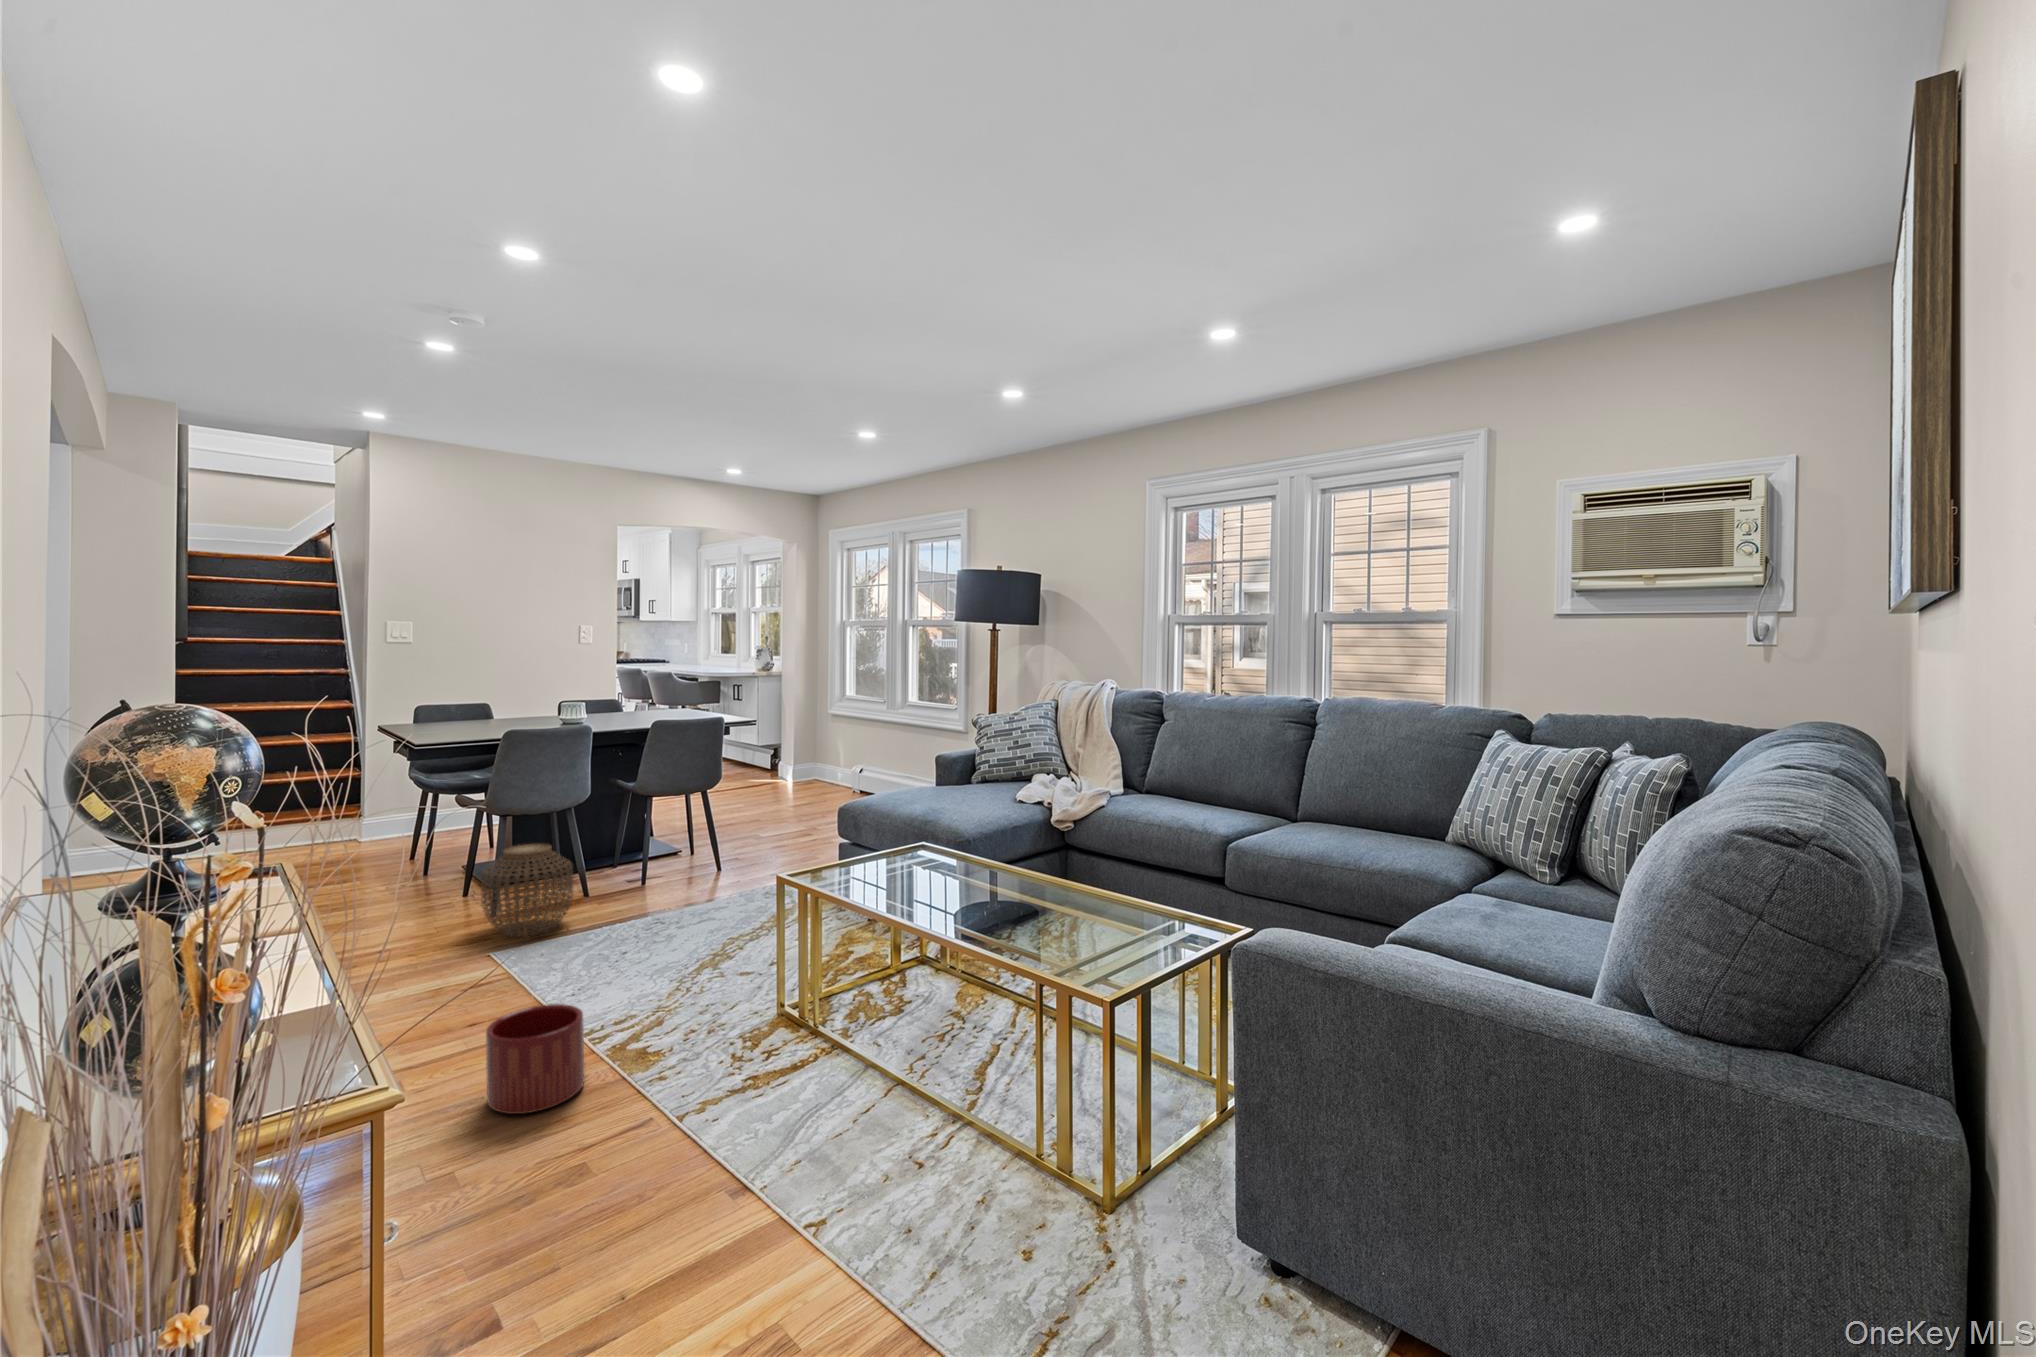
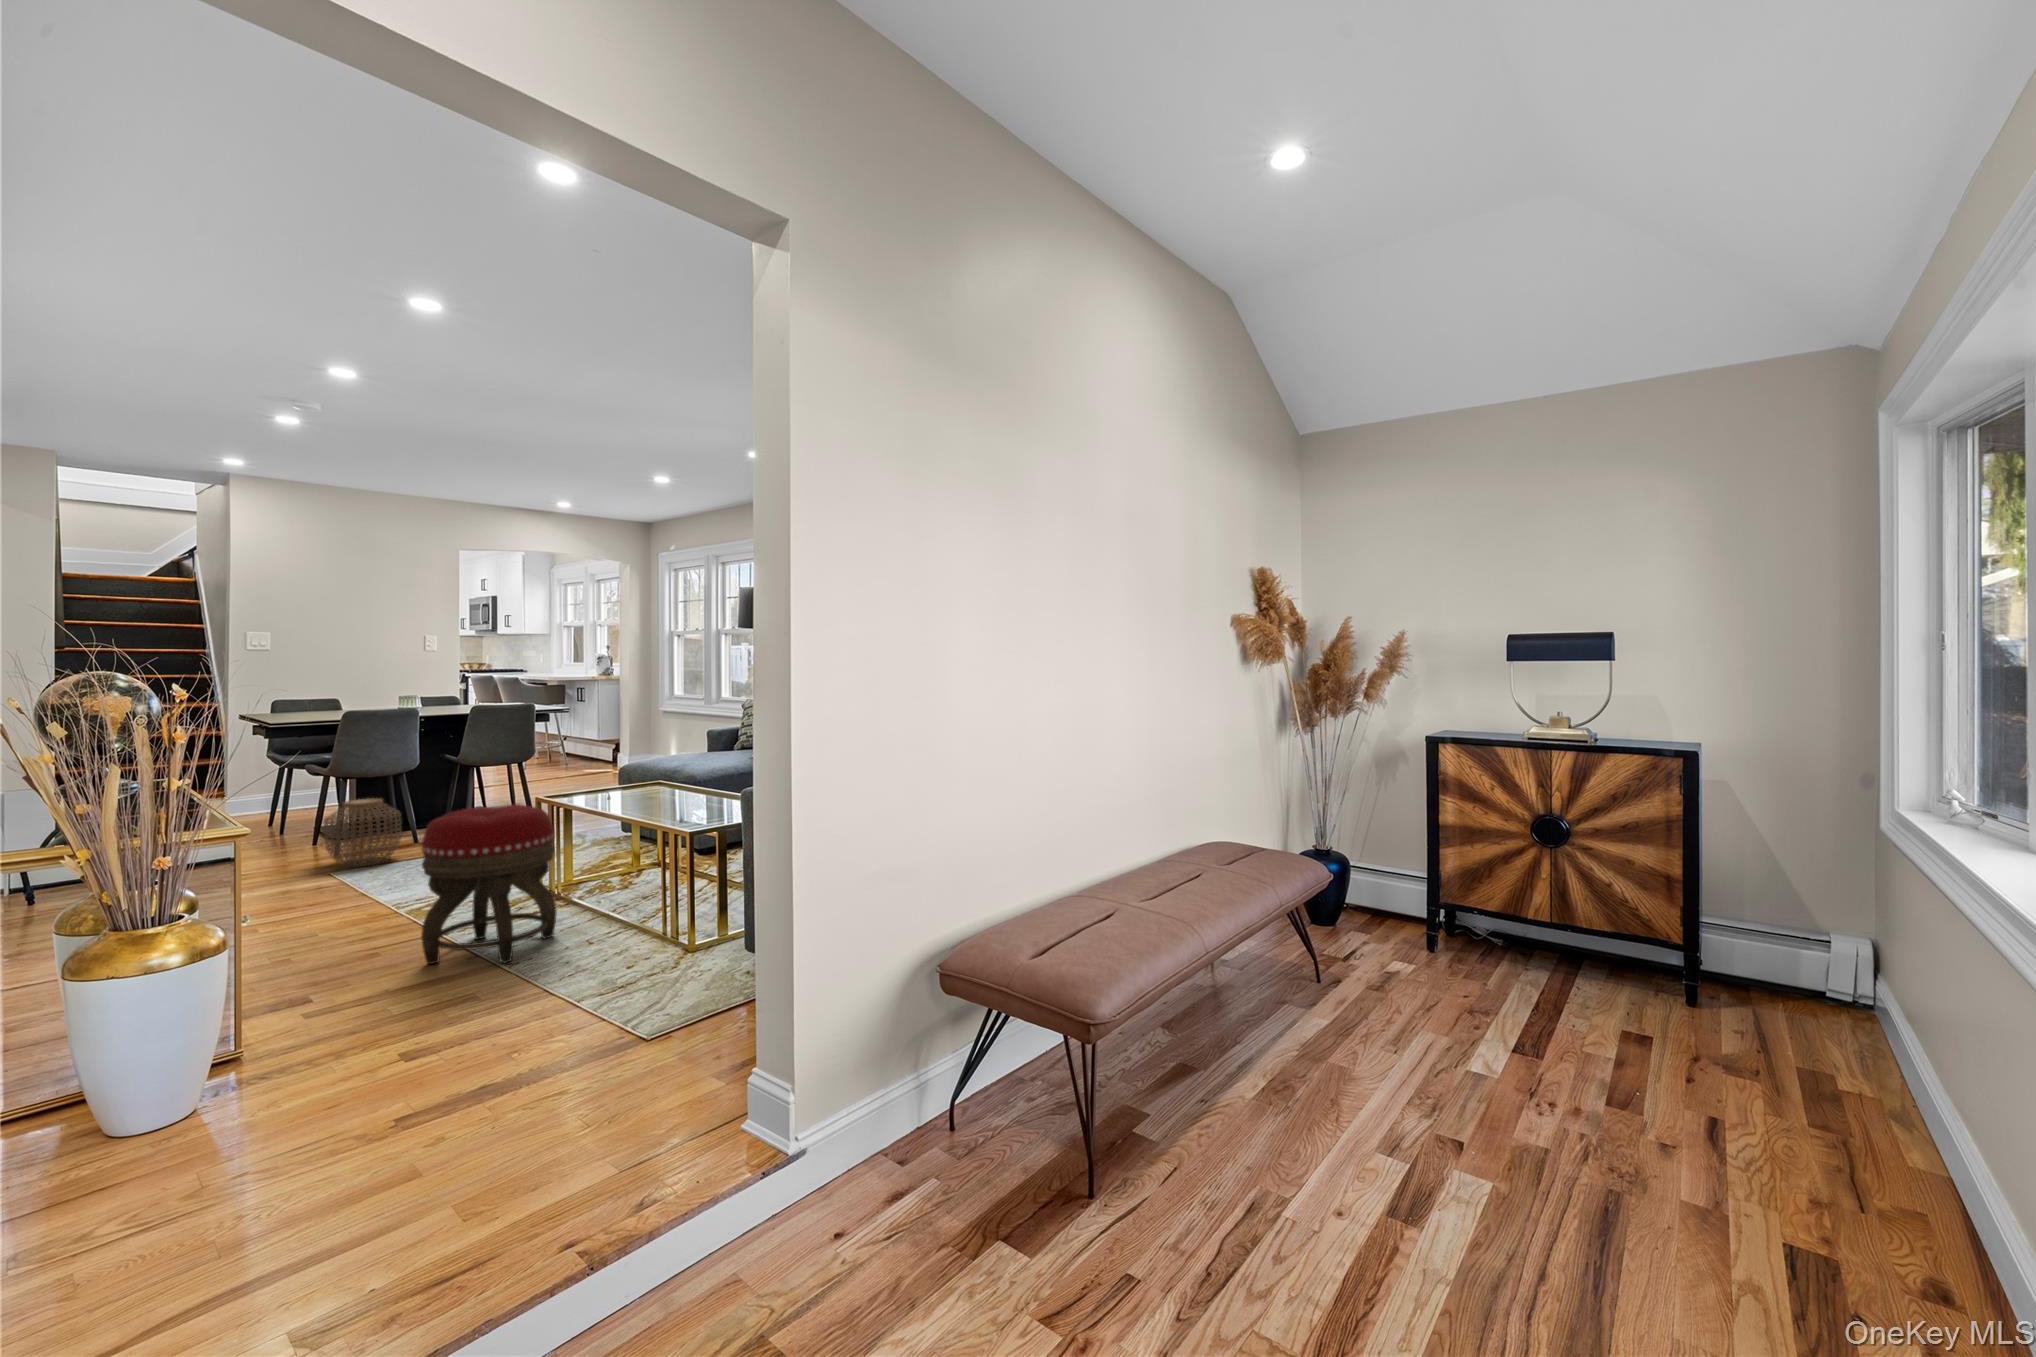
footstool: none [651,902,839,1181] -> present [421,804,557,964]
planter: present [486,1004,584,1114] -> none [314,883,387,947]

